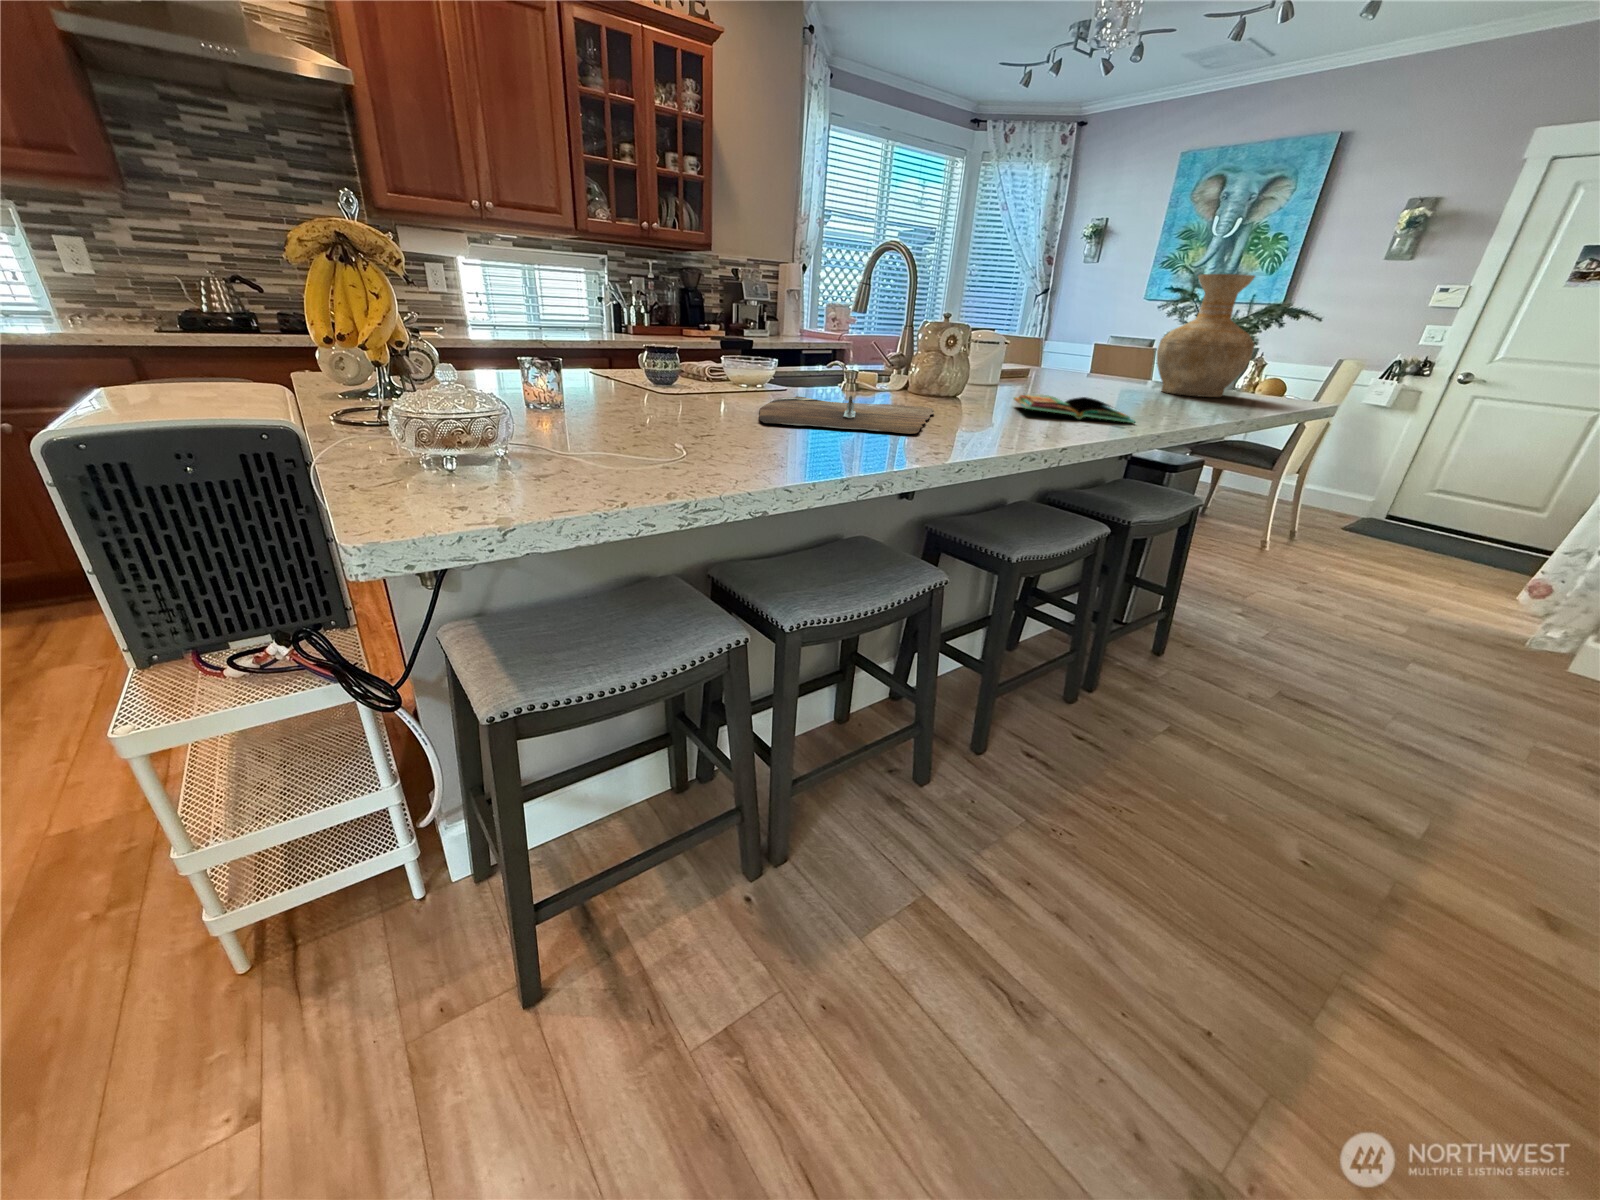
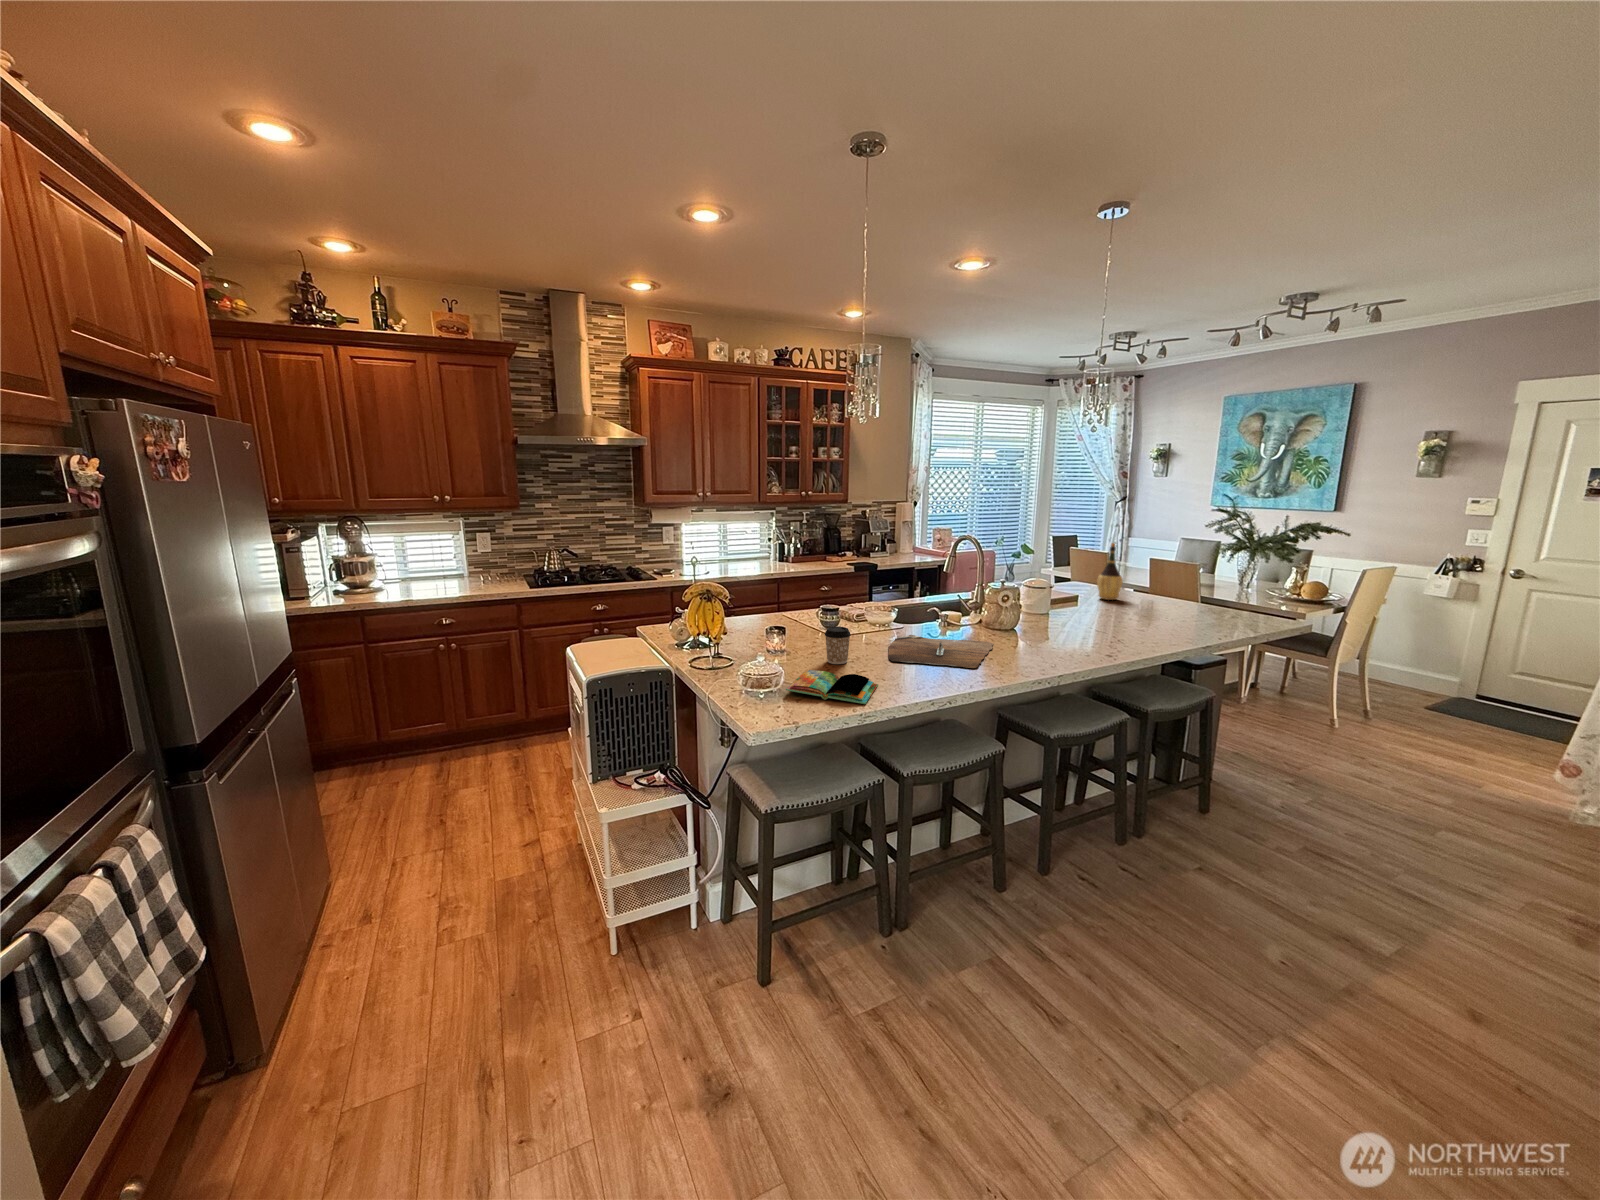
vase: present [1157,274,1255,397] -> none [1166,540,1236,621]
wine bottle: none [1053,291,1088,377] -> present [1097,543,1123,600]
coffee cup: none [633,353,685,425] -> present [825,627,851,664]
book: present [1014,394,1135,423] -> present [786,670,878,704]

